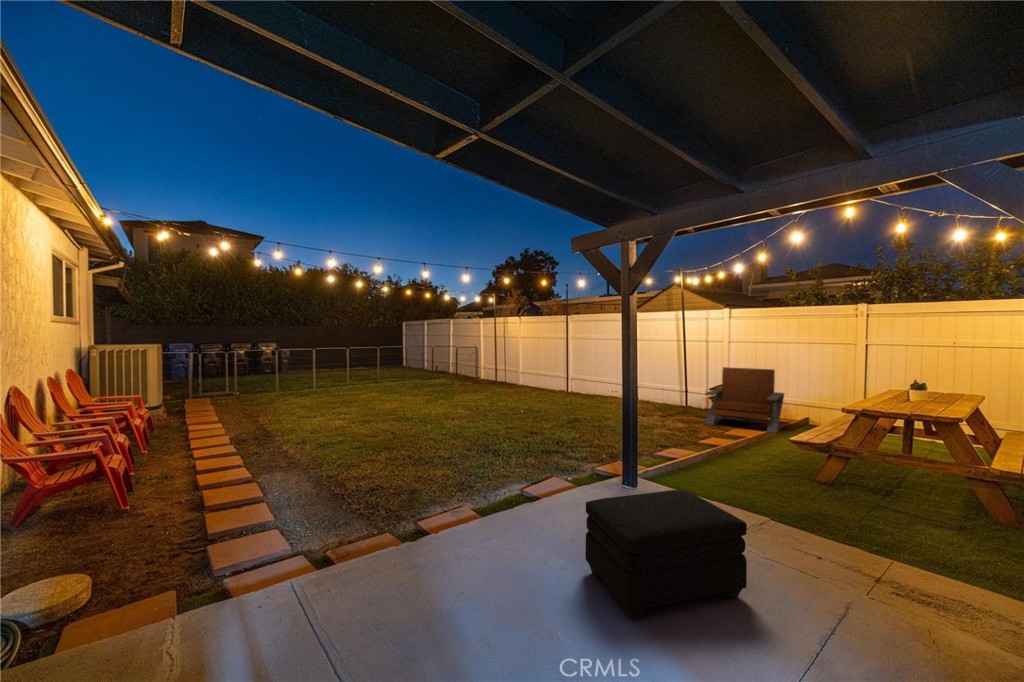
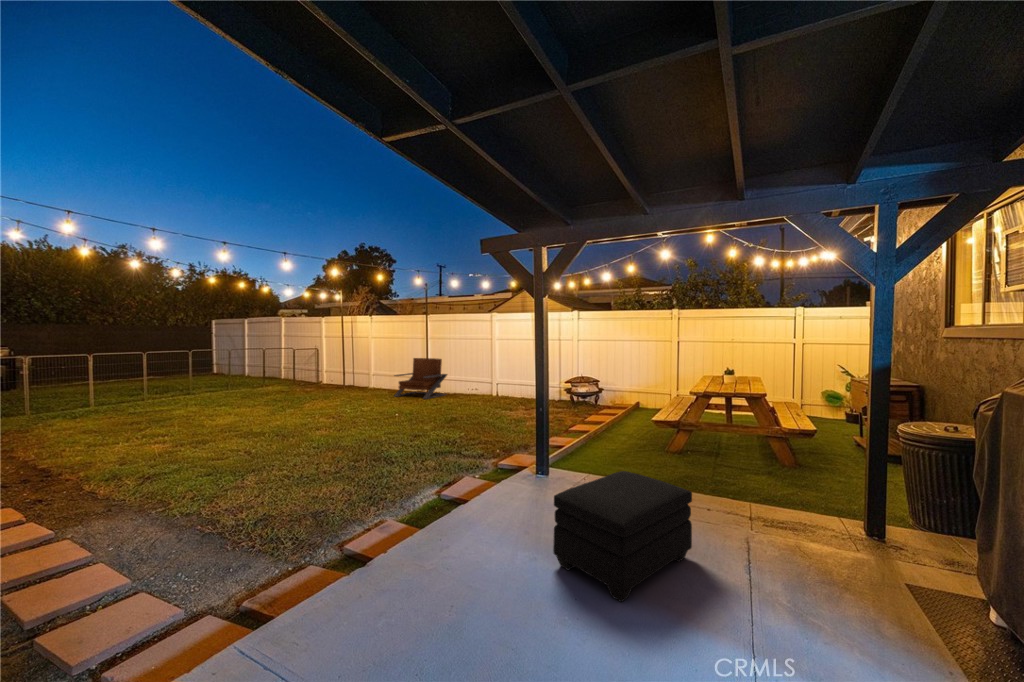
lounge chair: present [705,367,784,434] -> present [394,358,447,399]

